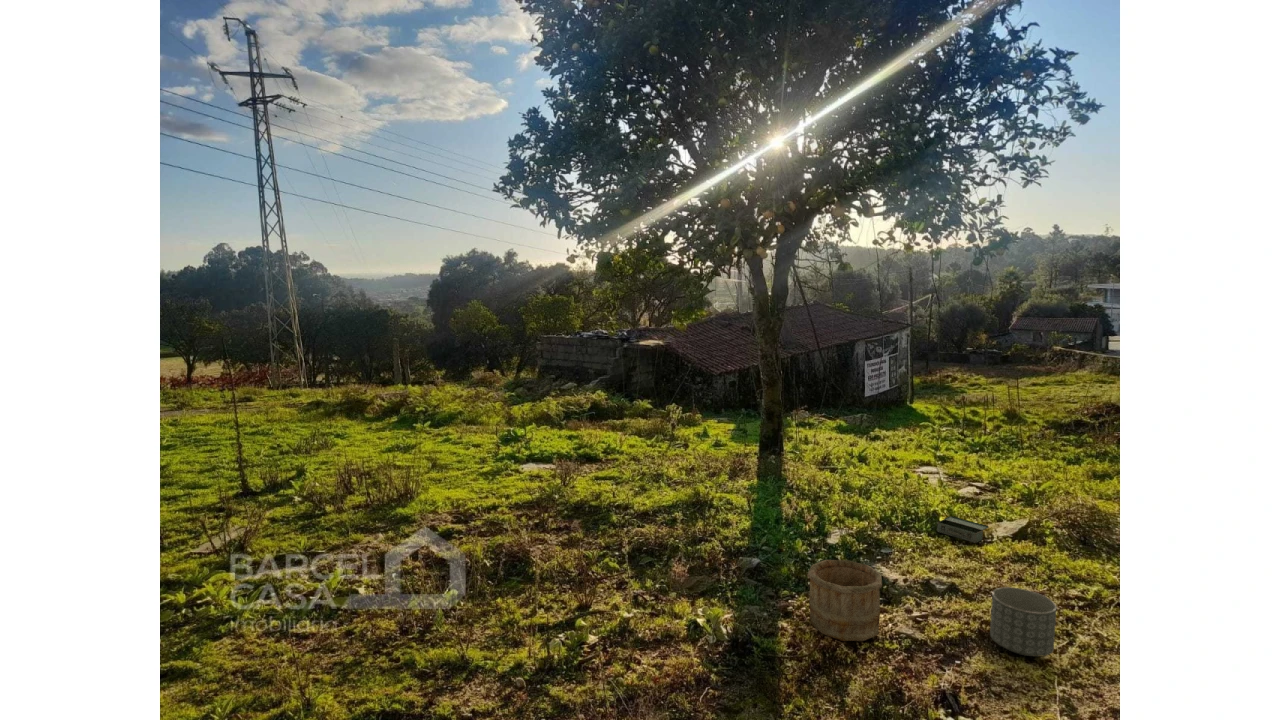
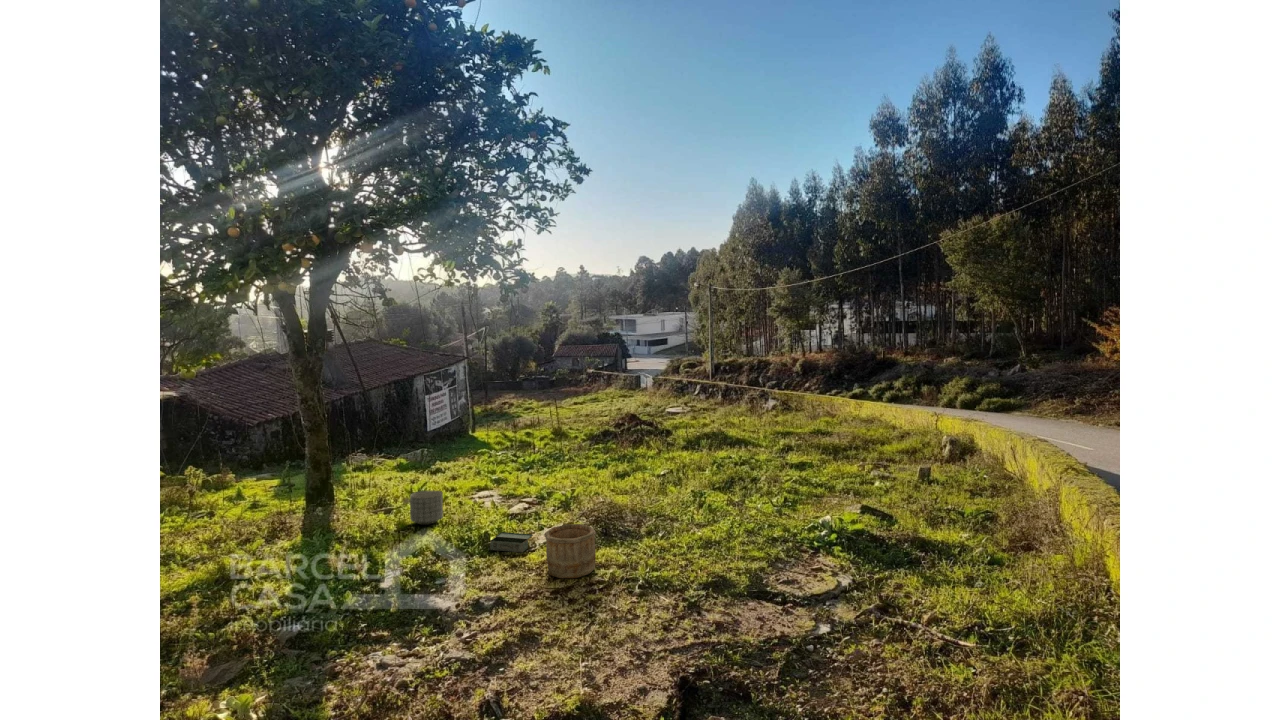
wooden bucket: present [807,560,882,641] -> present [544,524,596,578]
planter: present [990,587,1056,656] -> present [410,491,443,525]

